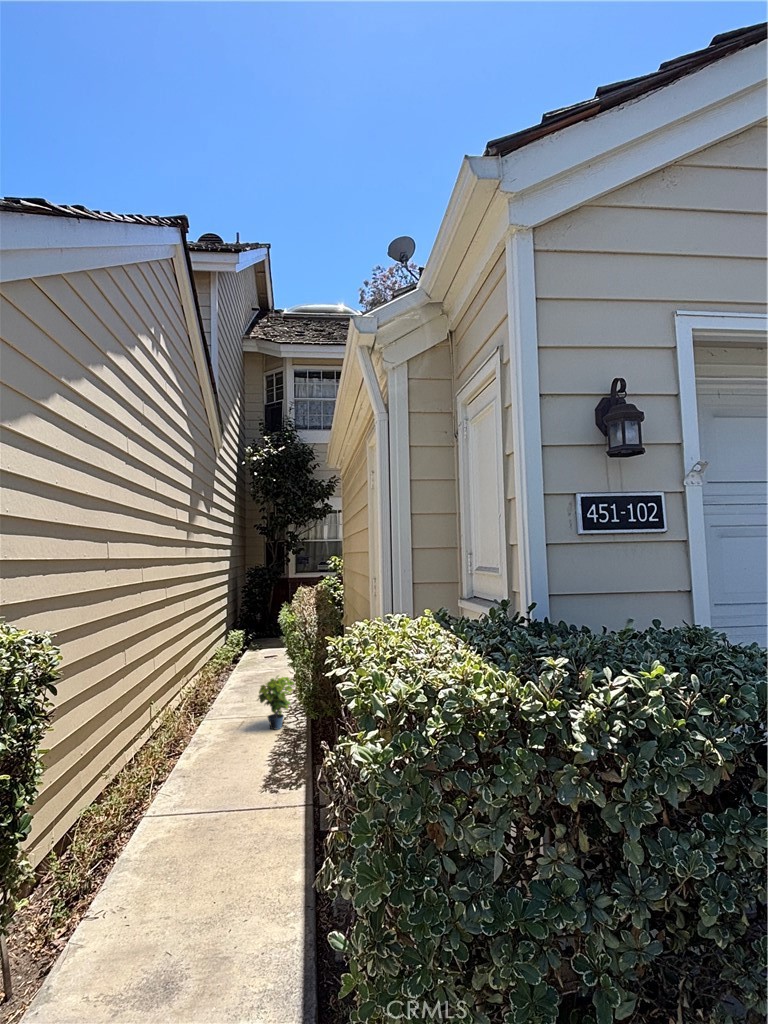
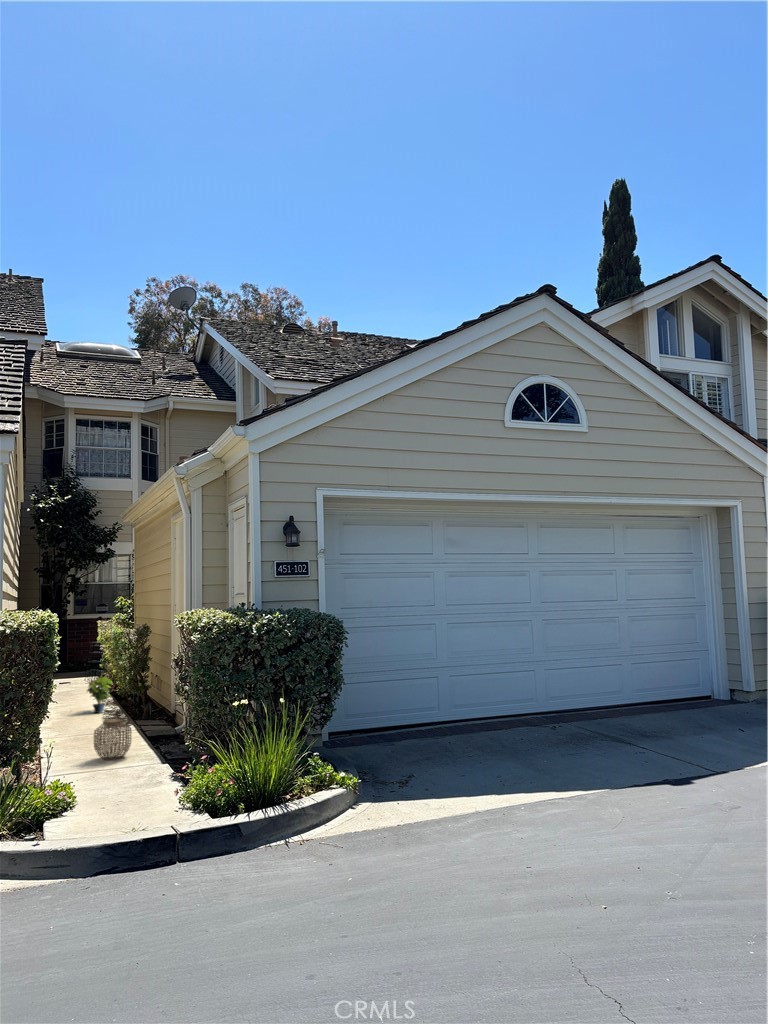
woven basket: none [156,864,245,983] -> present [94,719,131,760]

